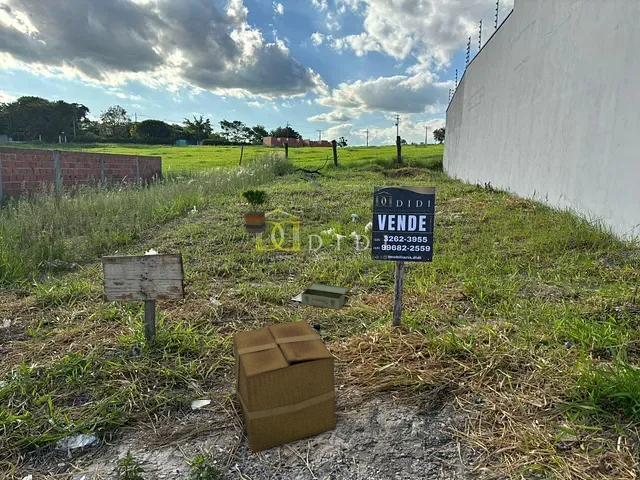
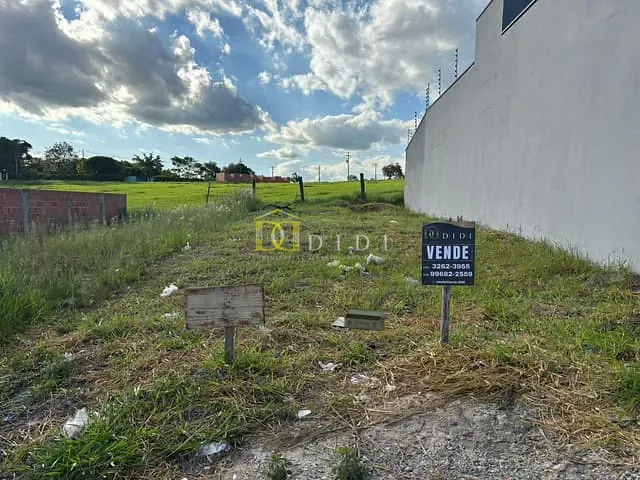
potted tree: present [243,190,268,232] -> none [250,226,276,266]
cardboard box: present [233,320,335,452] -> none [335,337,433,450]

